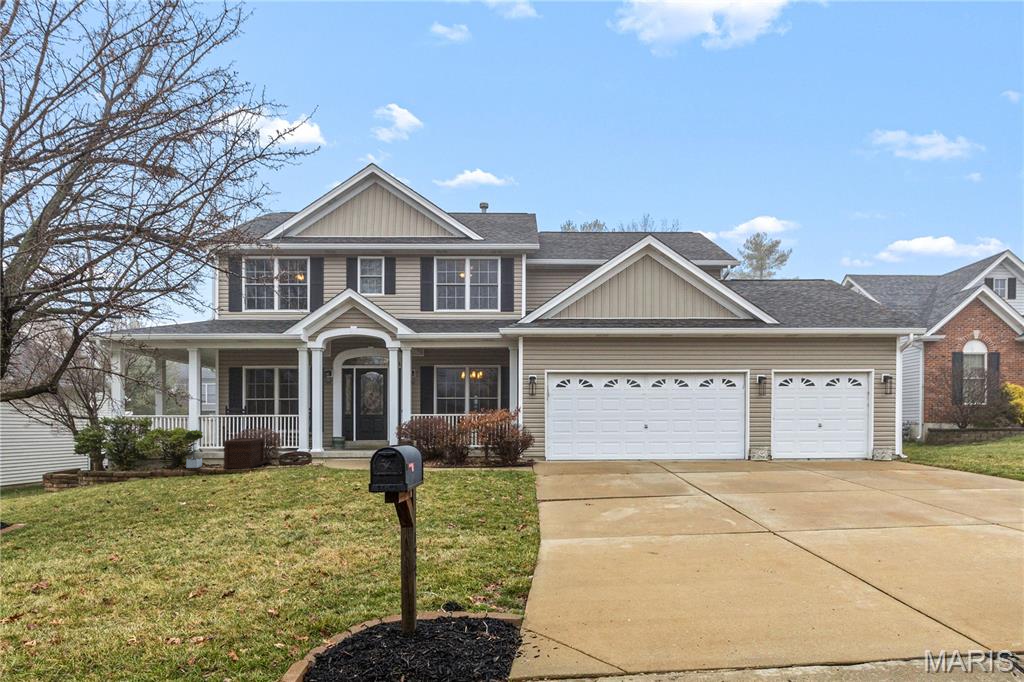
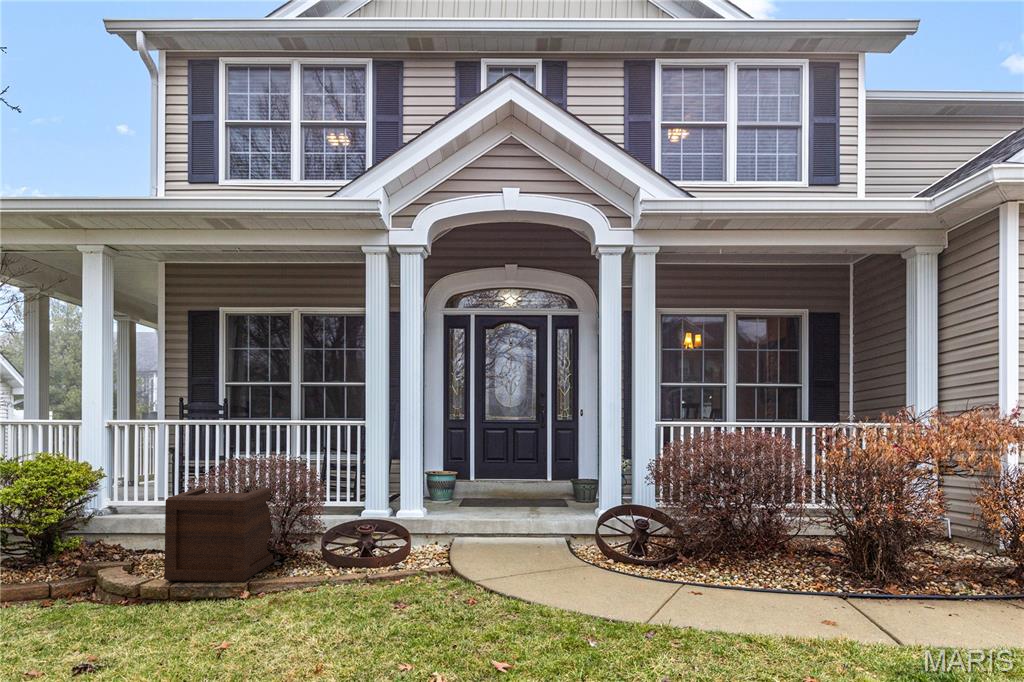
potted tree: present [185,430,203,468] -> none [58,460,112,568]

